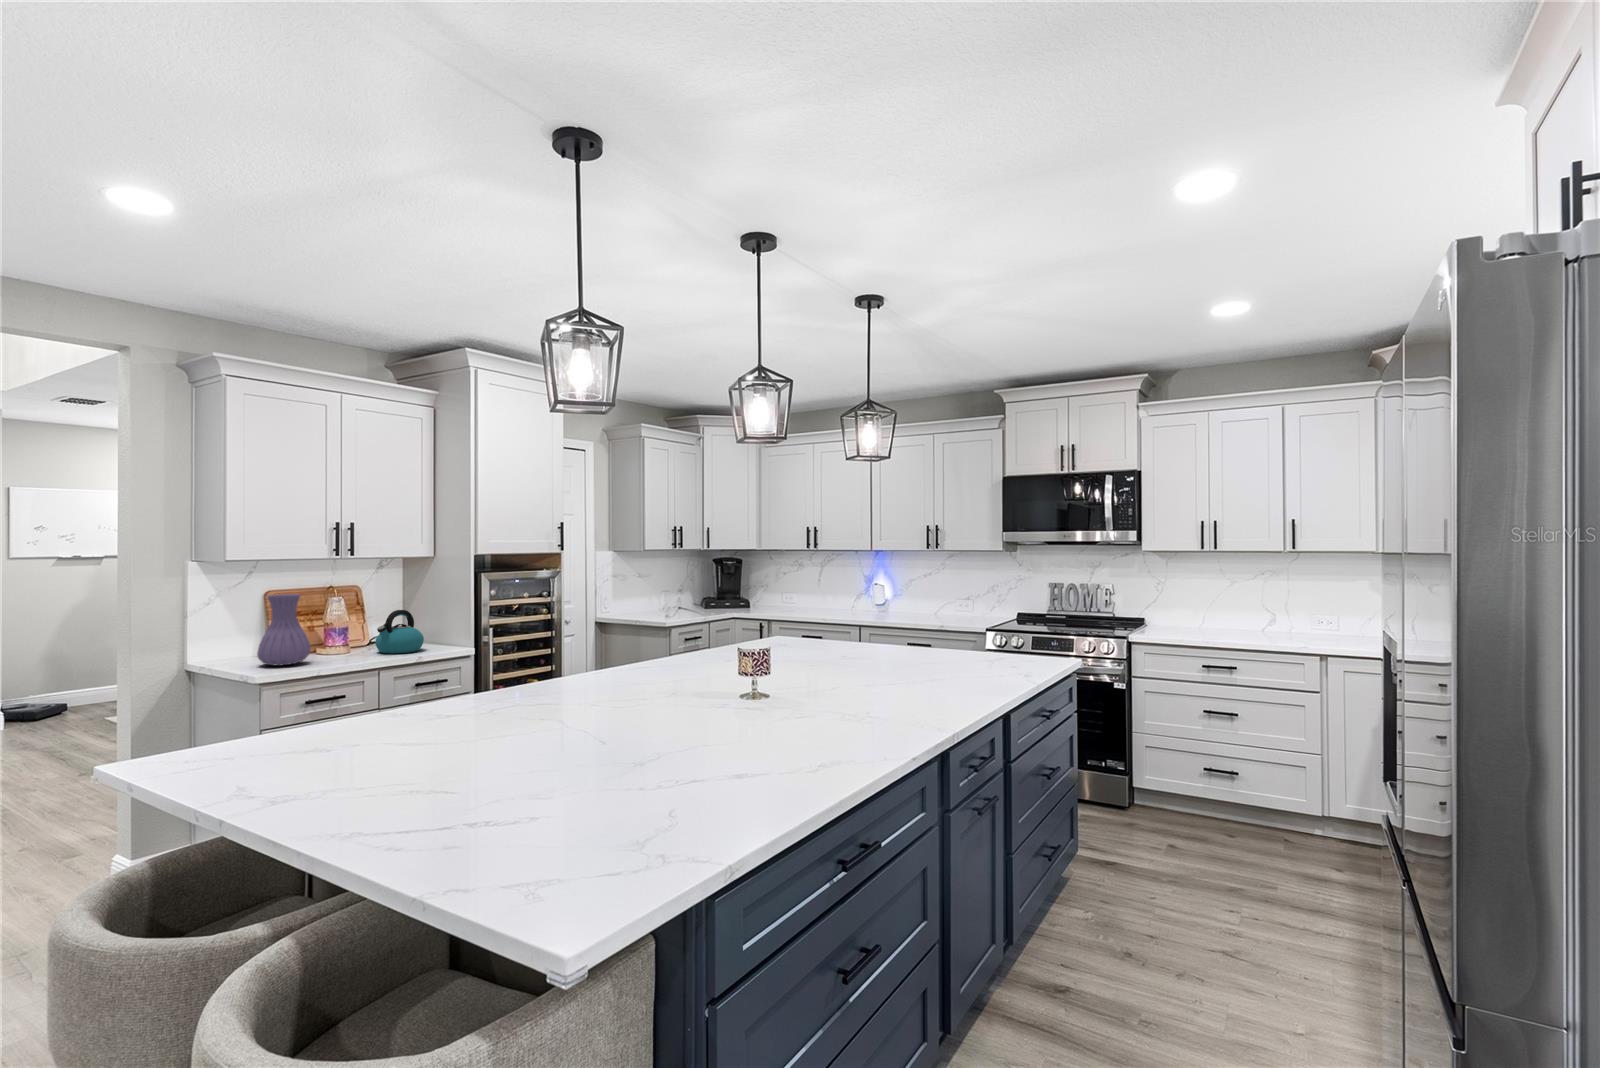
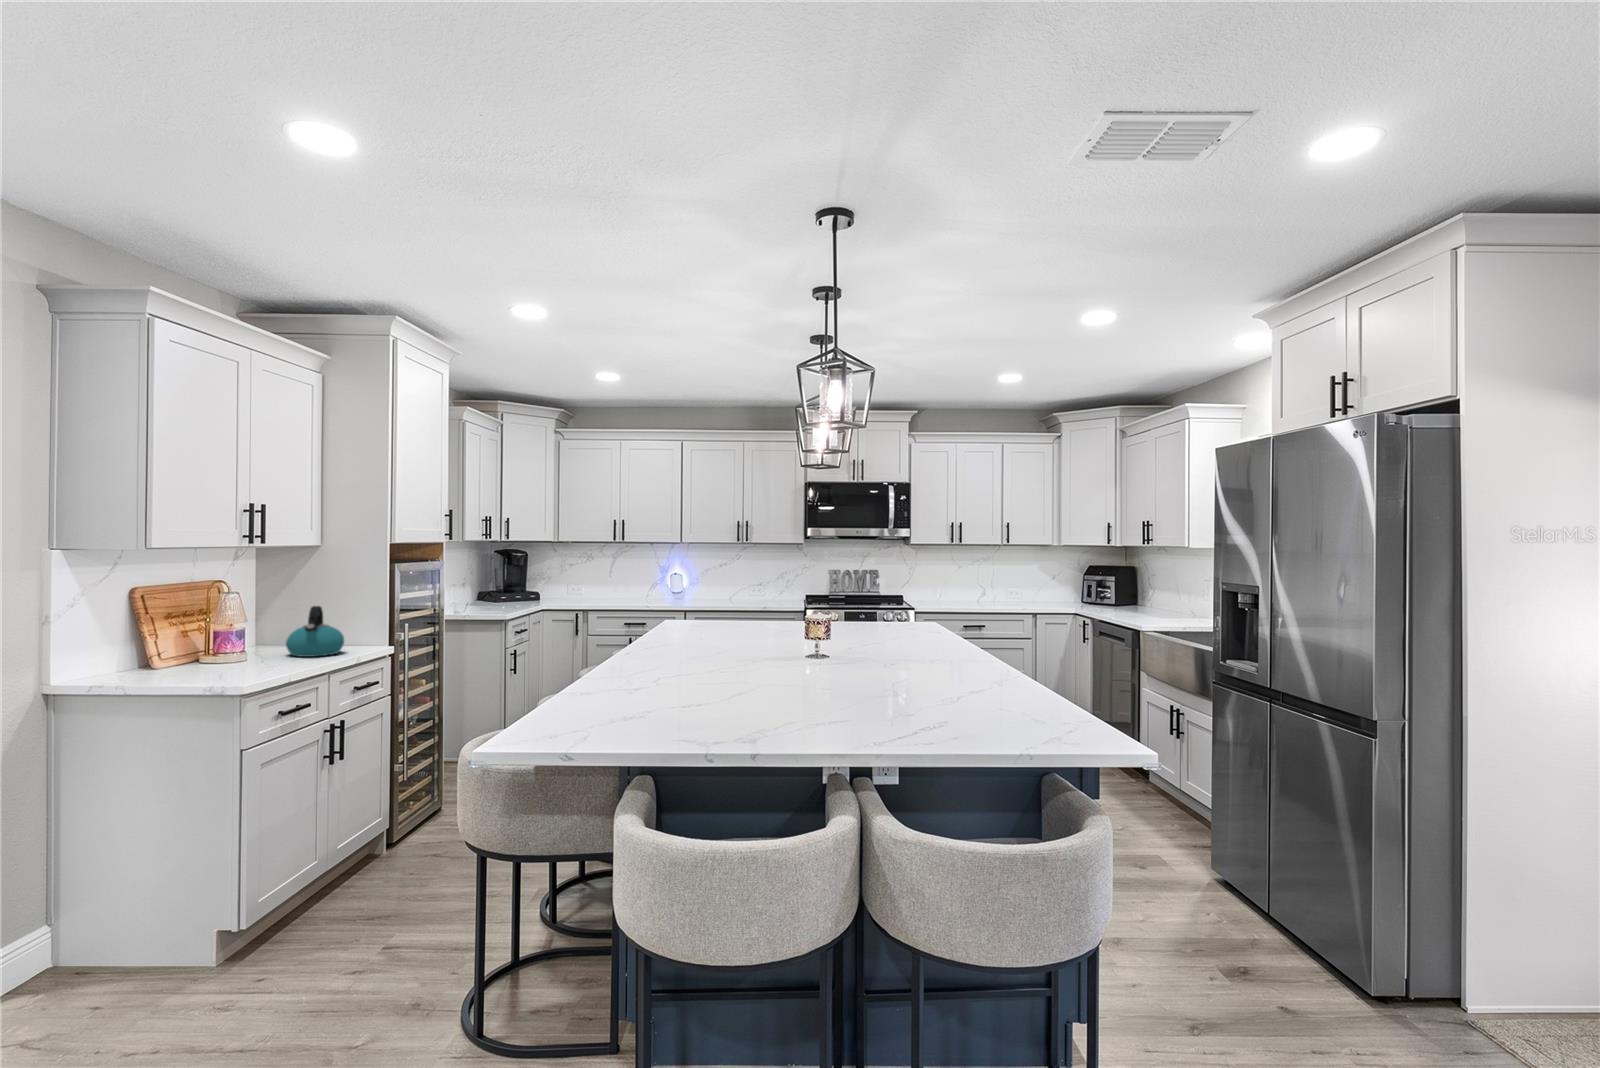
vase: present [257,594,311,666] -> none [195,587,262,675]

